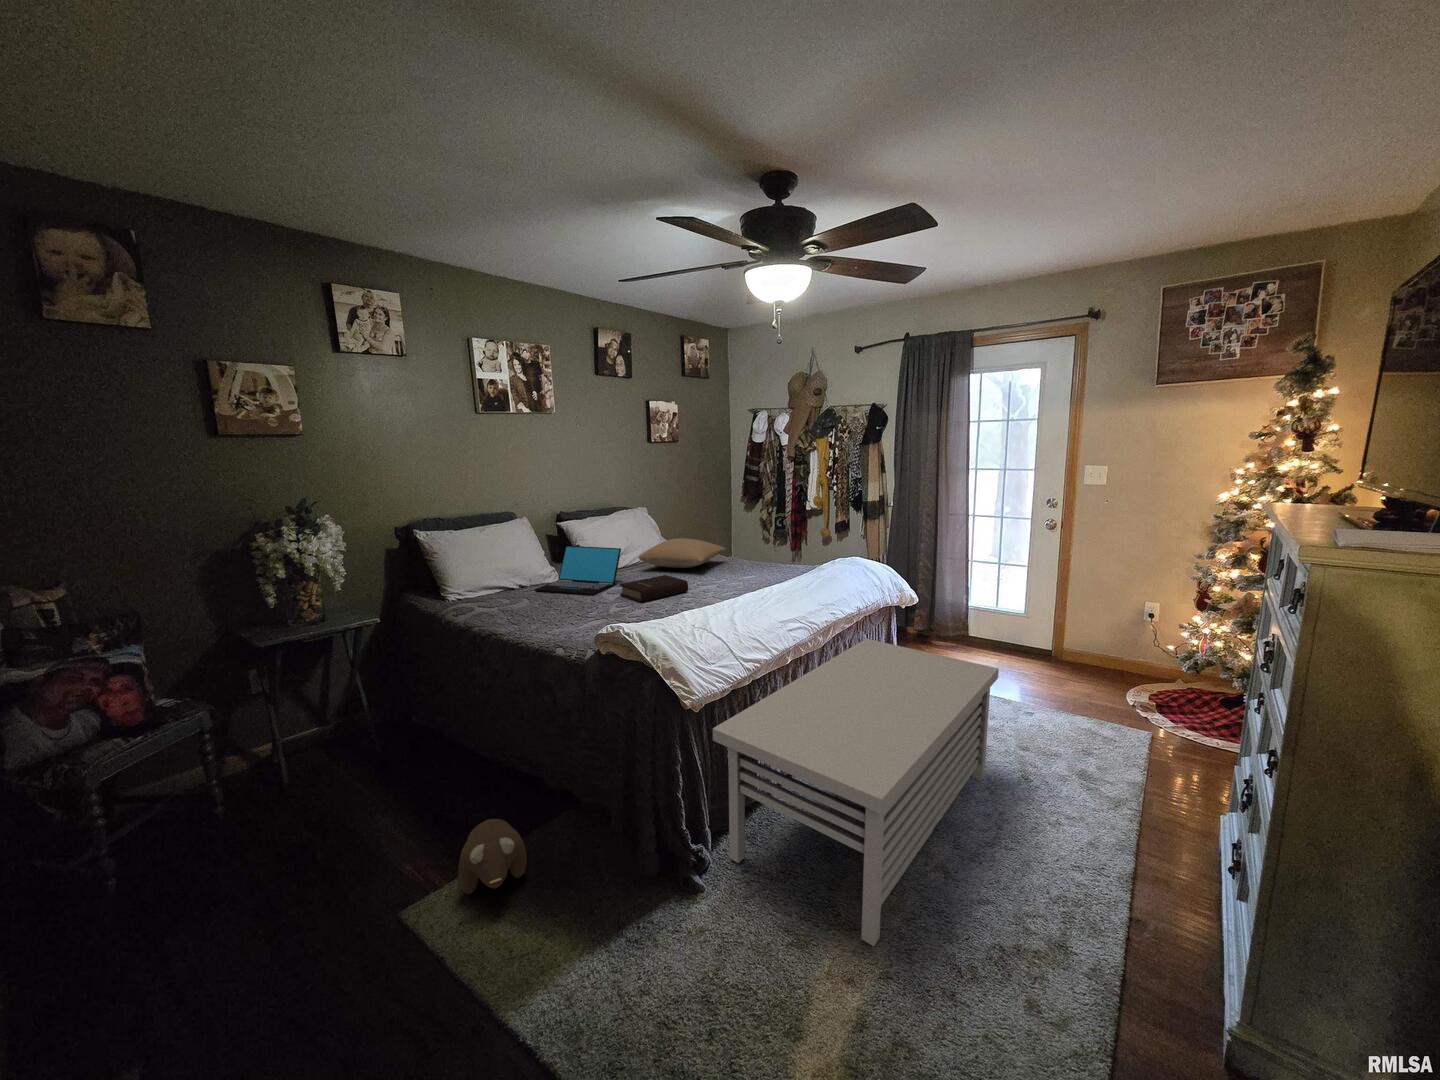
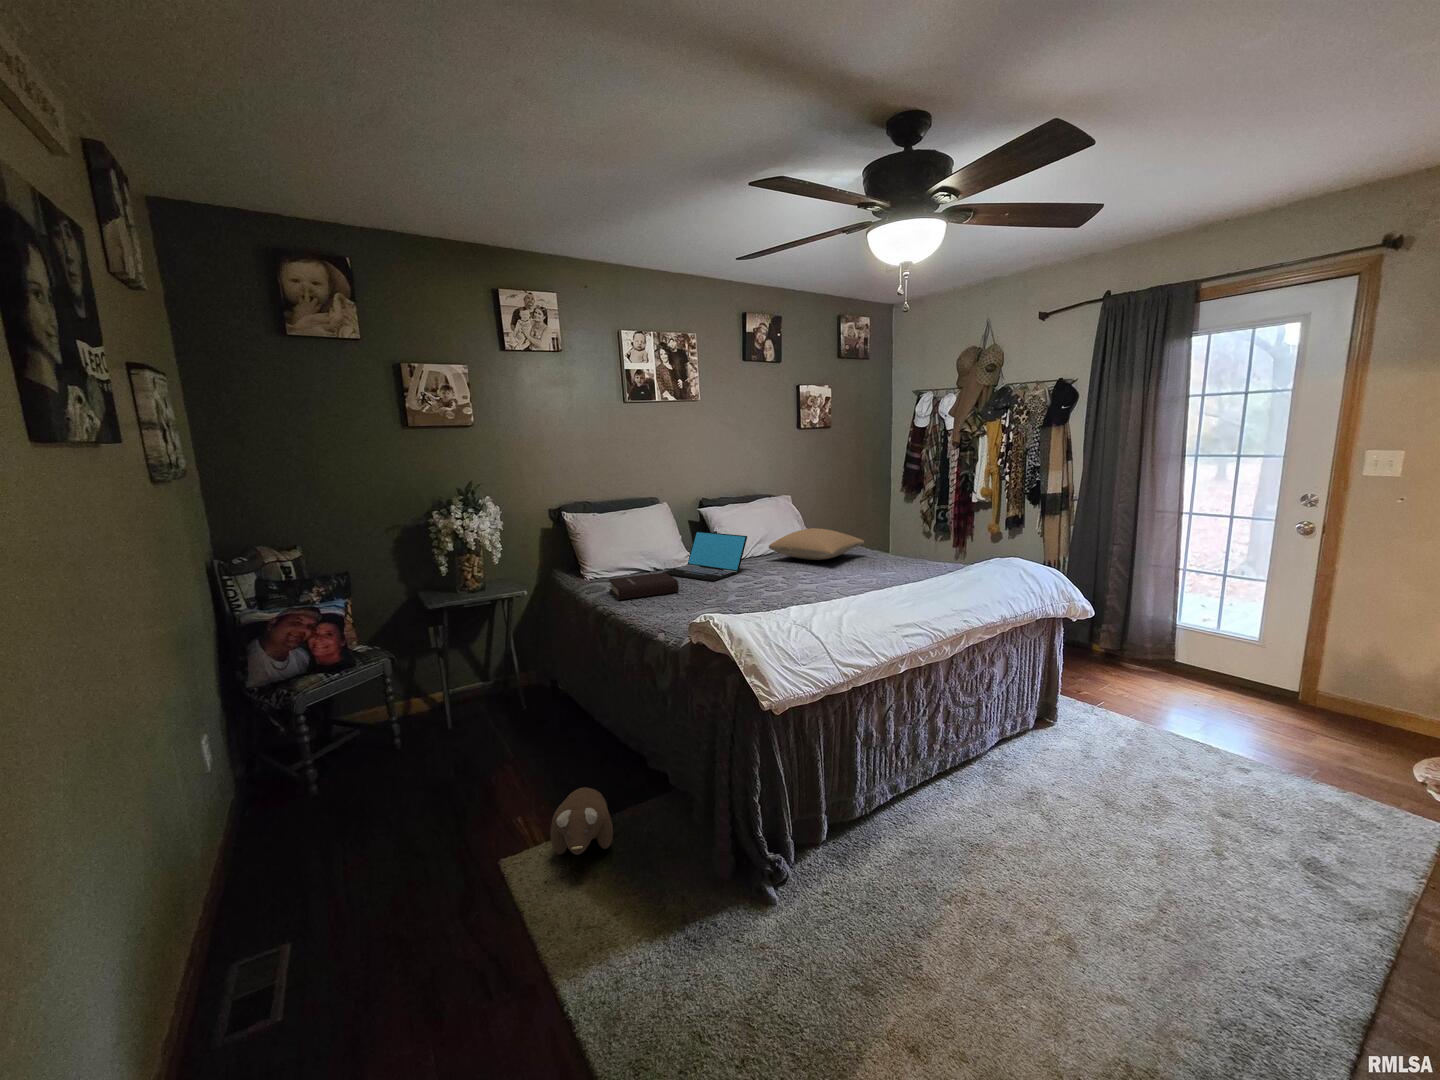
book: present [620,575,688,602] -> present [609,572,679,600]
storage bench: present [713,639,999,946] -> none [797,655,1196,1026]

